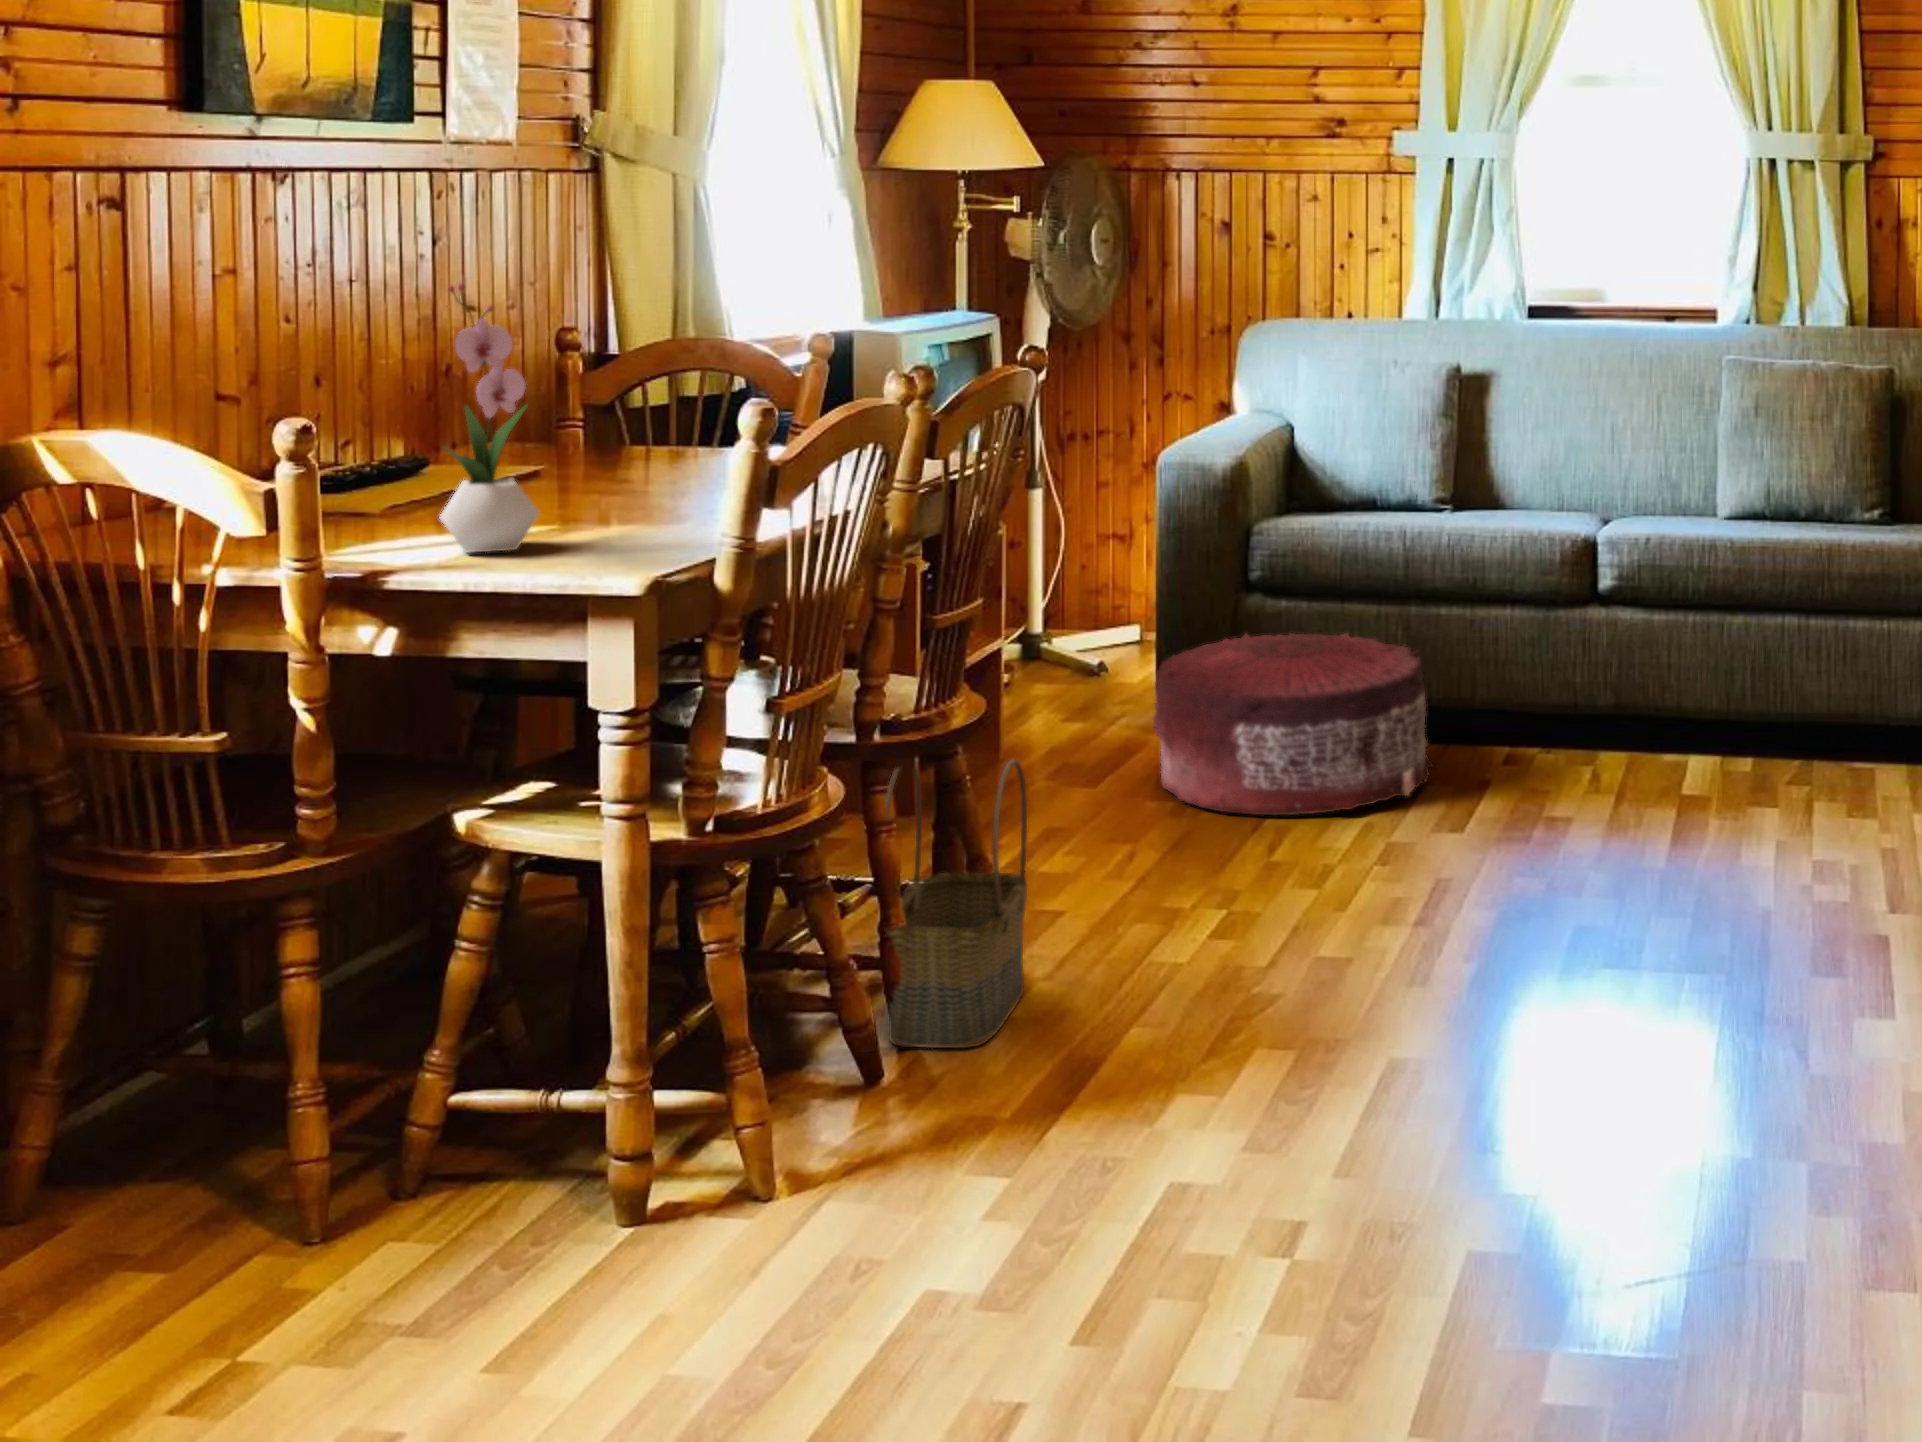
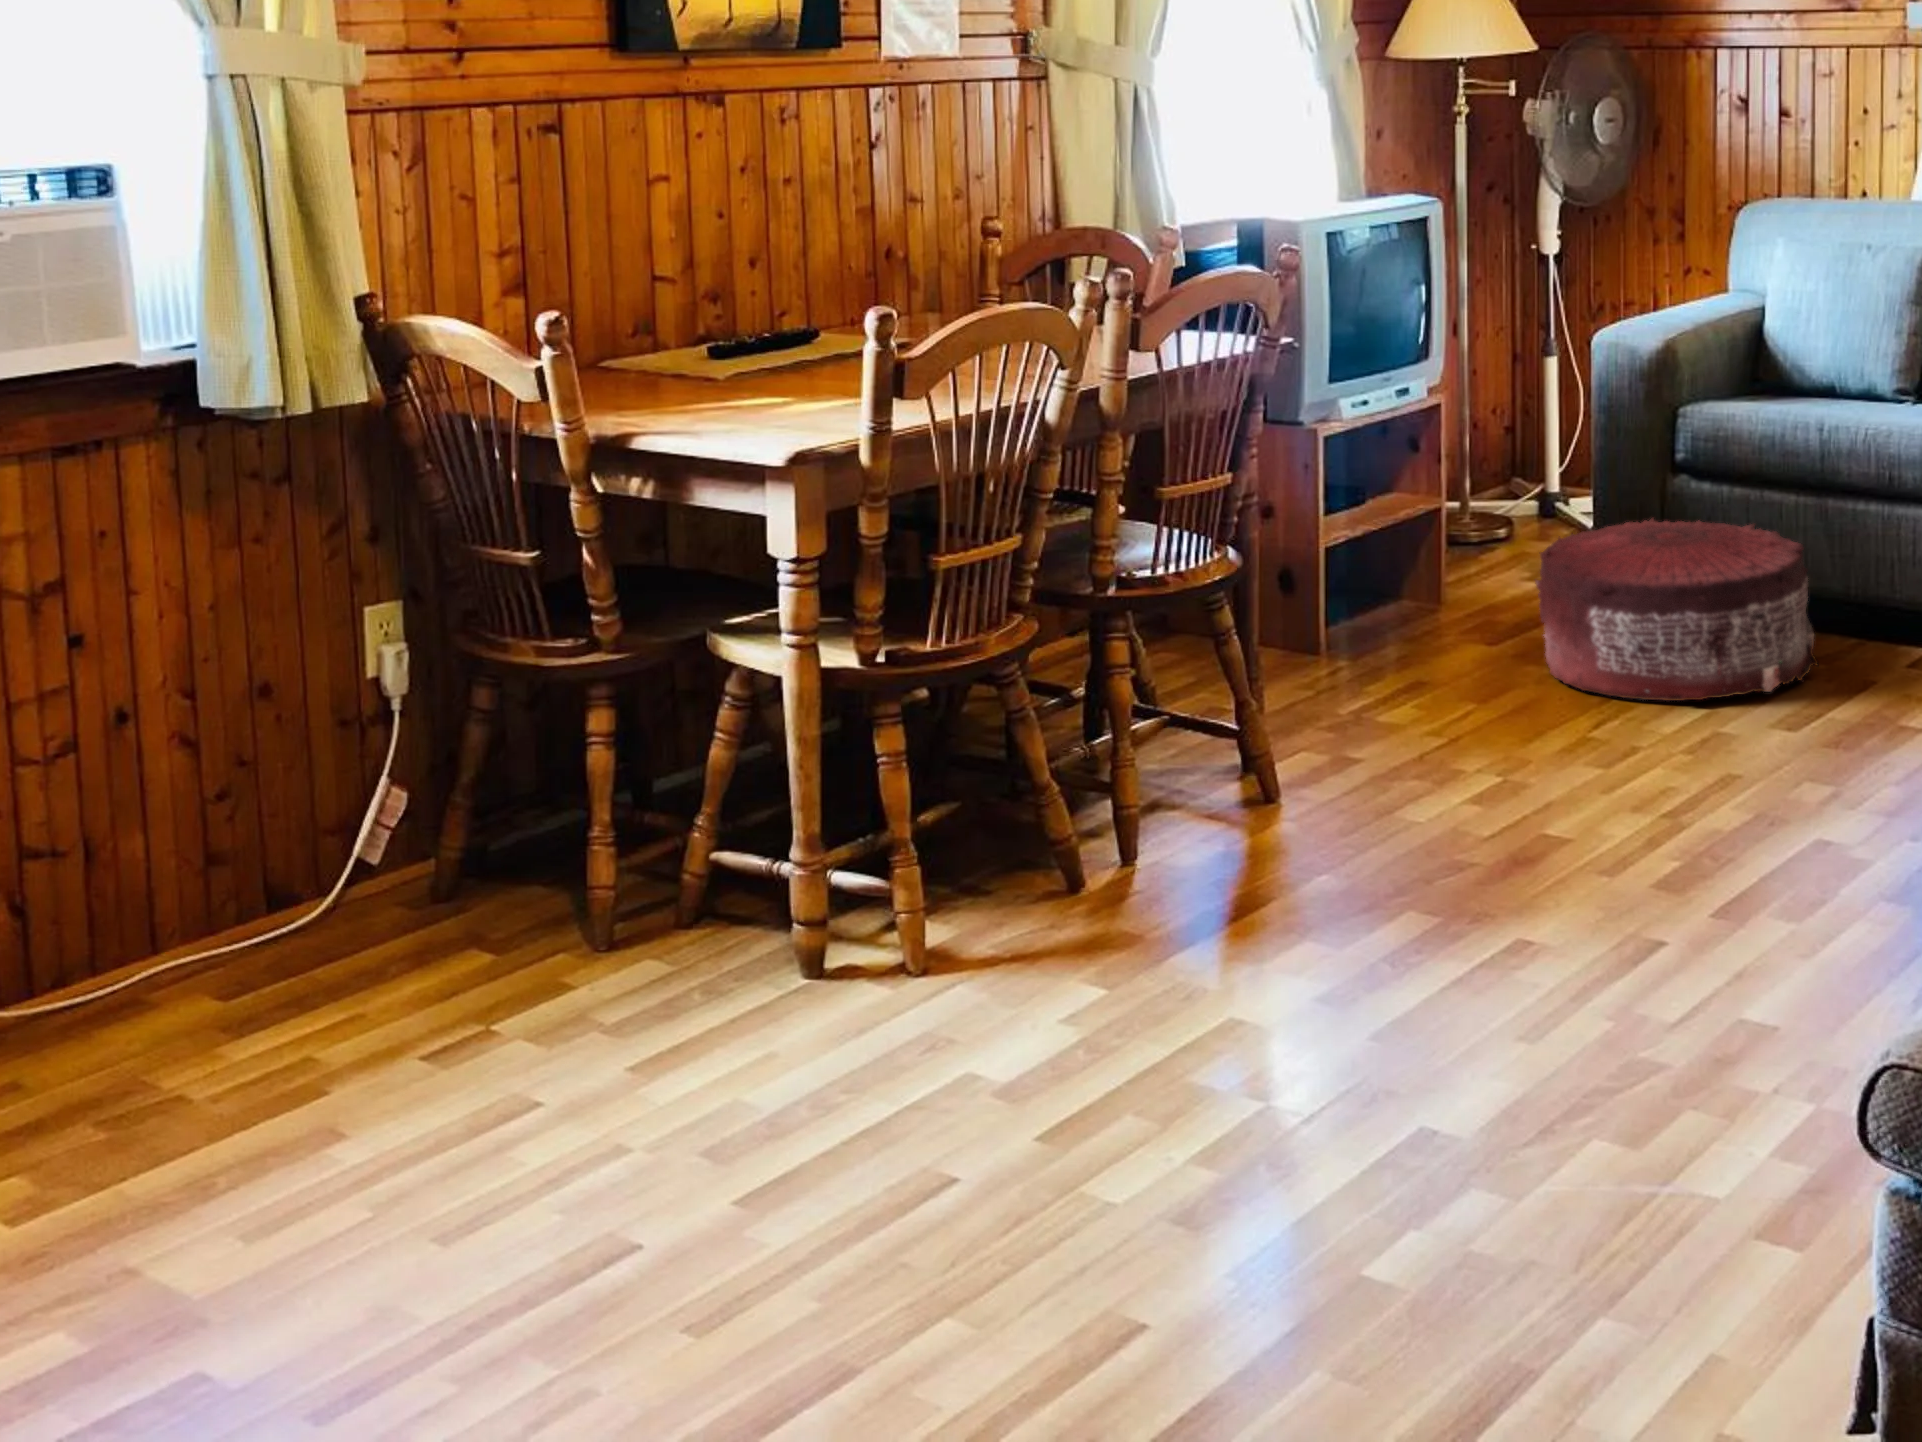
flower arrangement: present [440,283,539,553] -> none [690,201,777,422]
basket: present [885,760,1027,1048] -> none [1107,616,1262,879]

